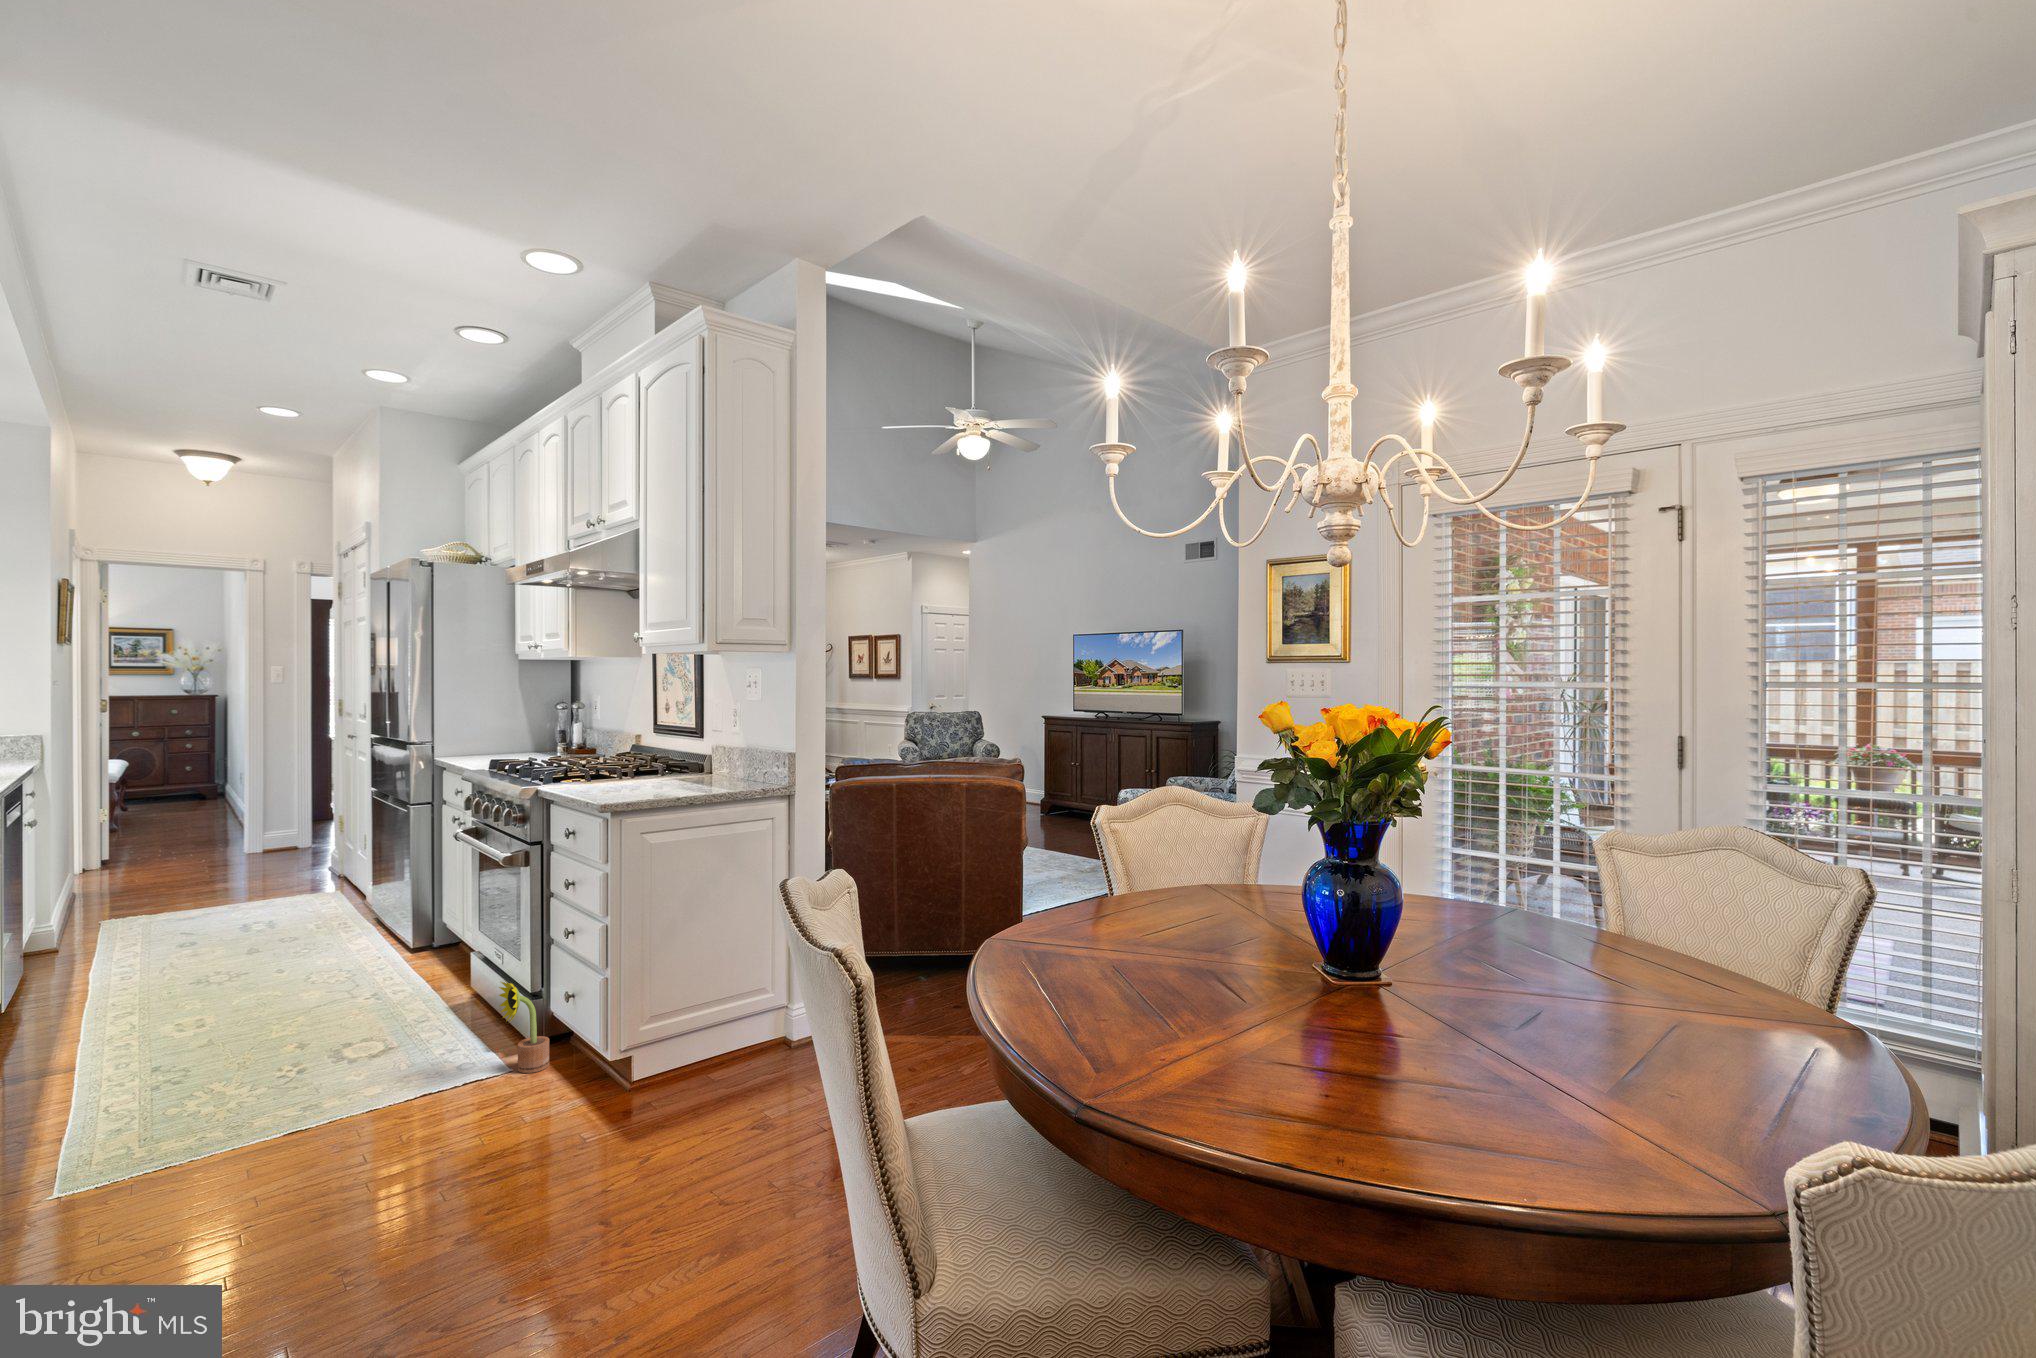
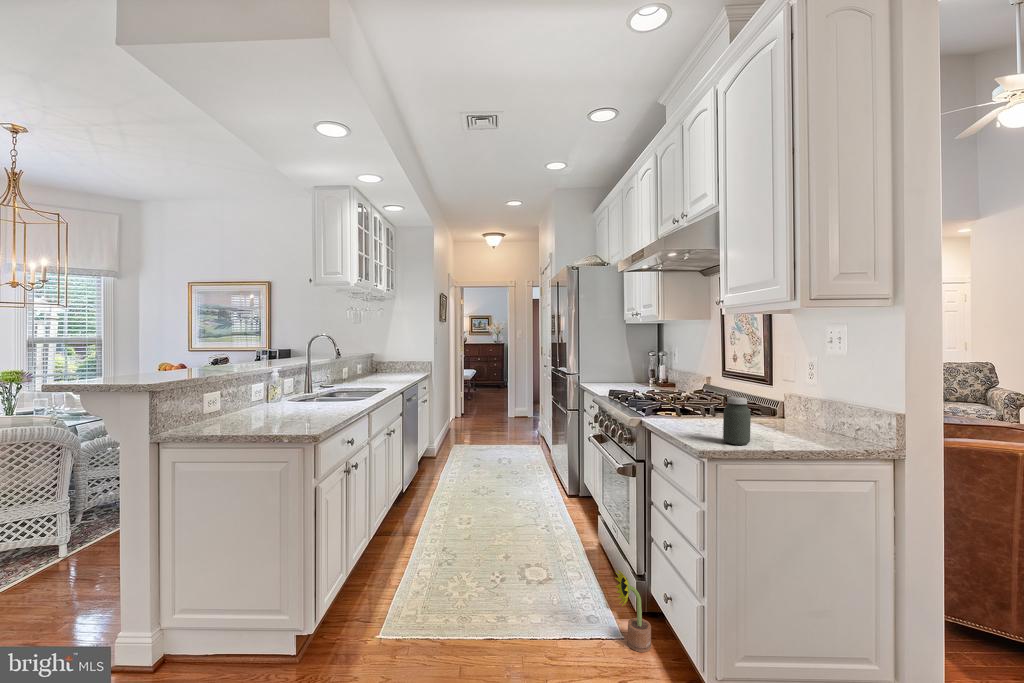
jar: none [629,749,657,798] -> present [723,397,751,445]

